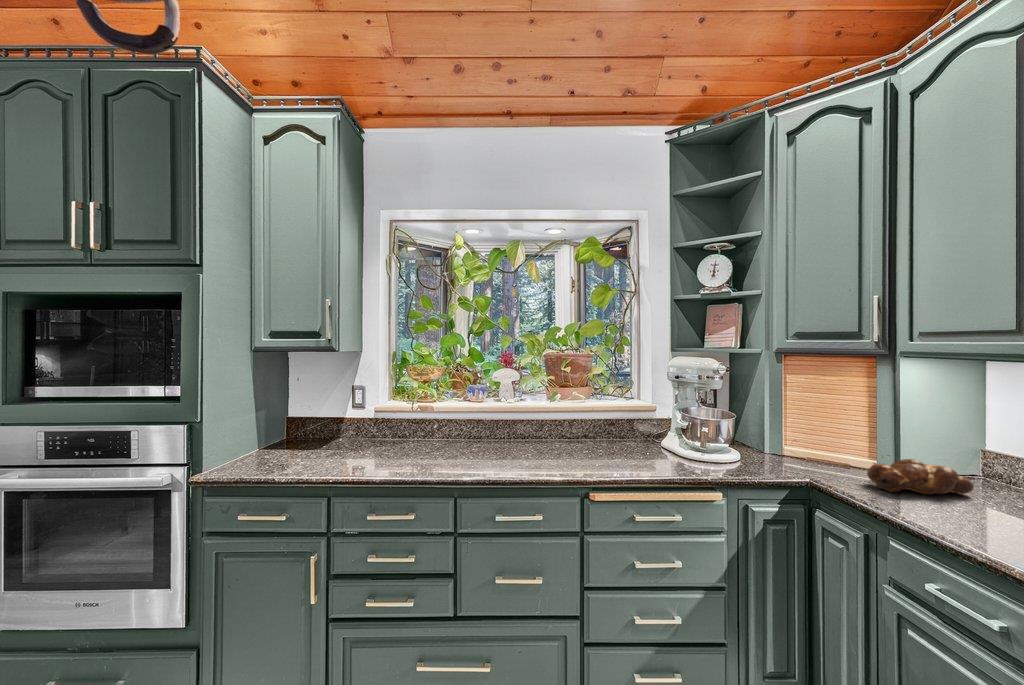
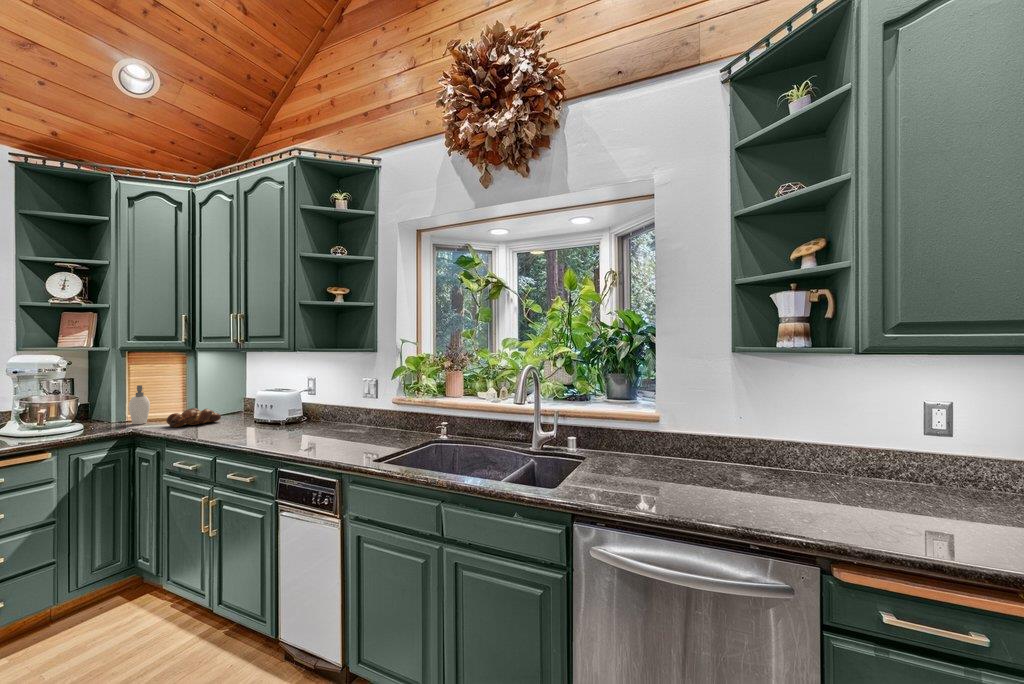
soap dispenser: none [795,406,833,466] -> present [129,385,150,424]

